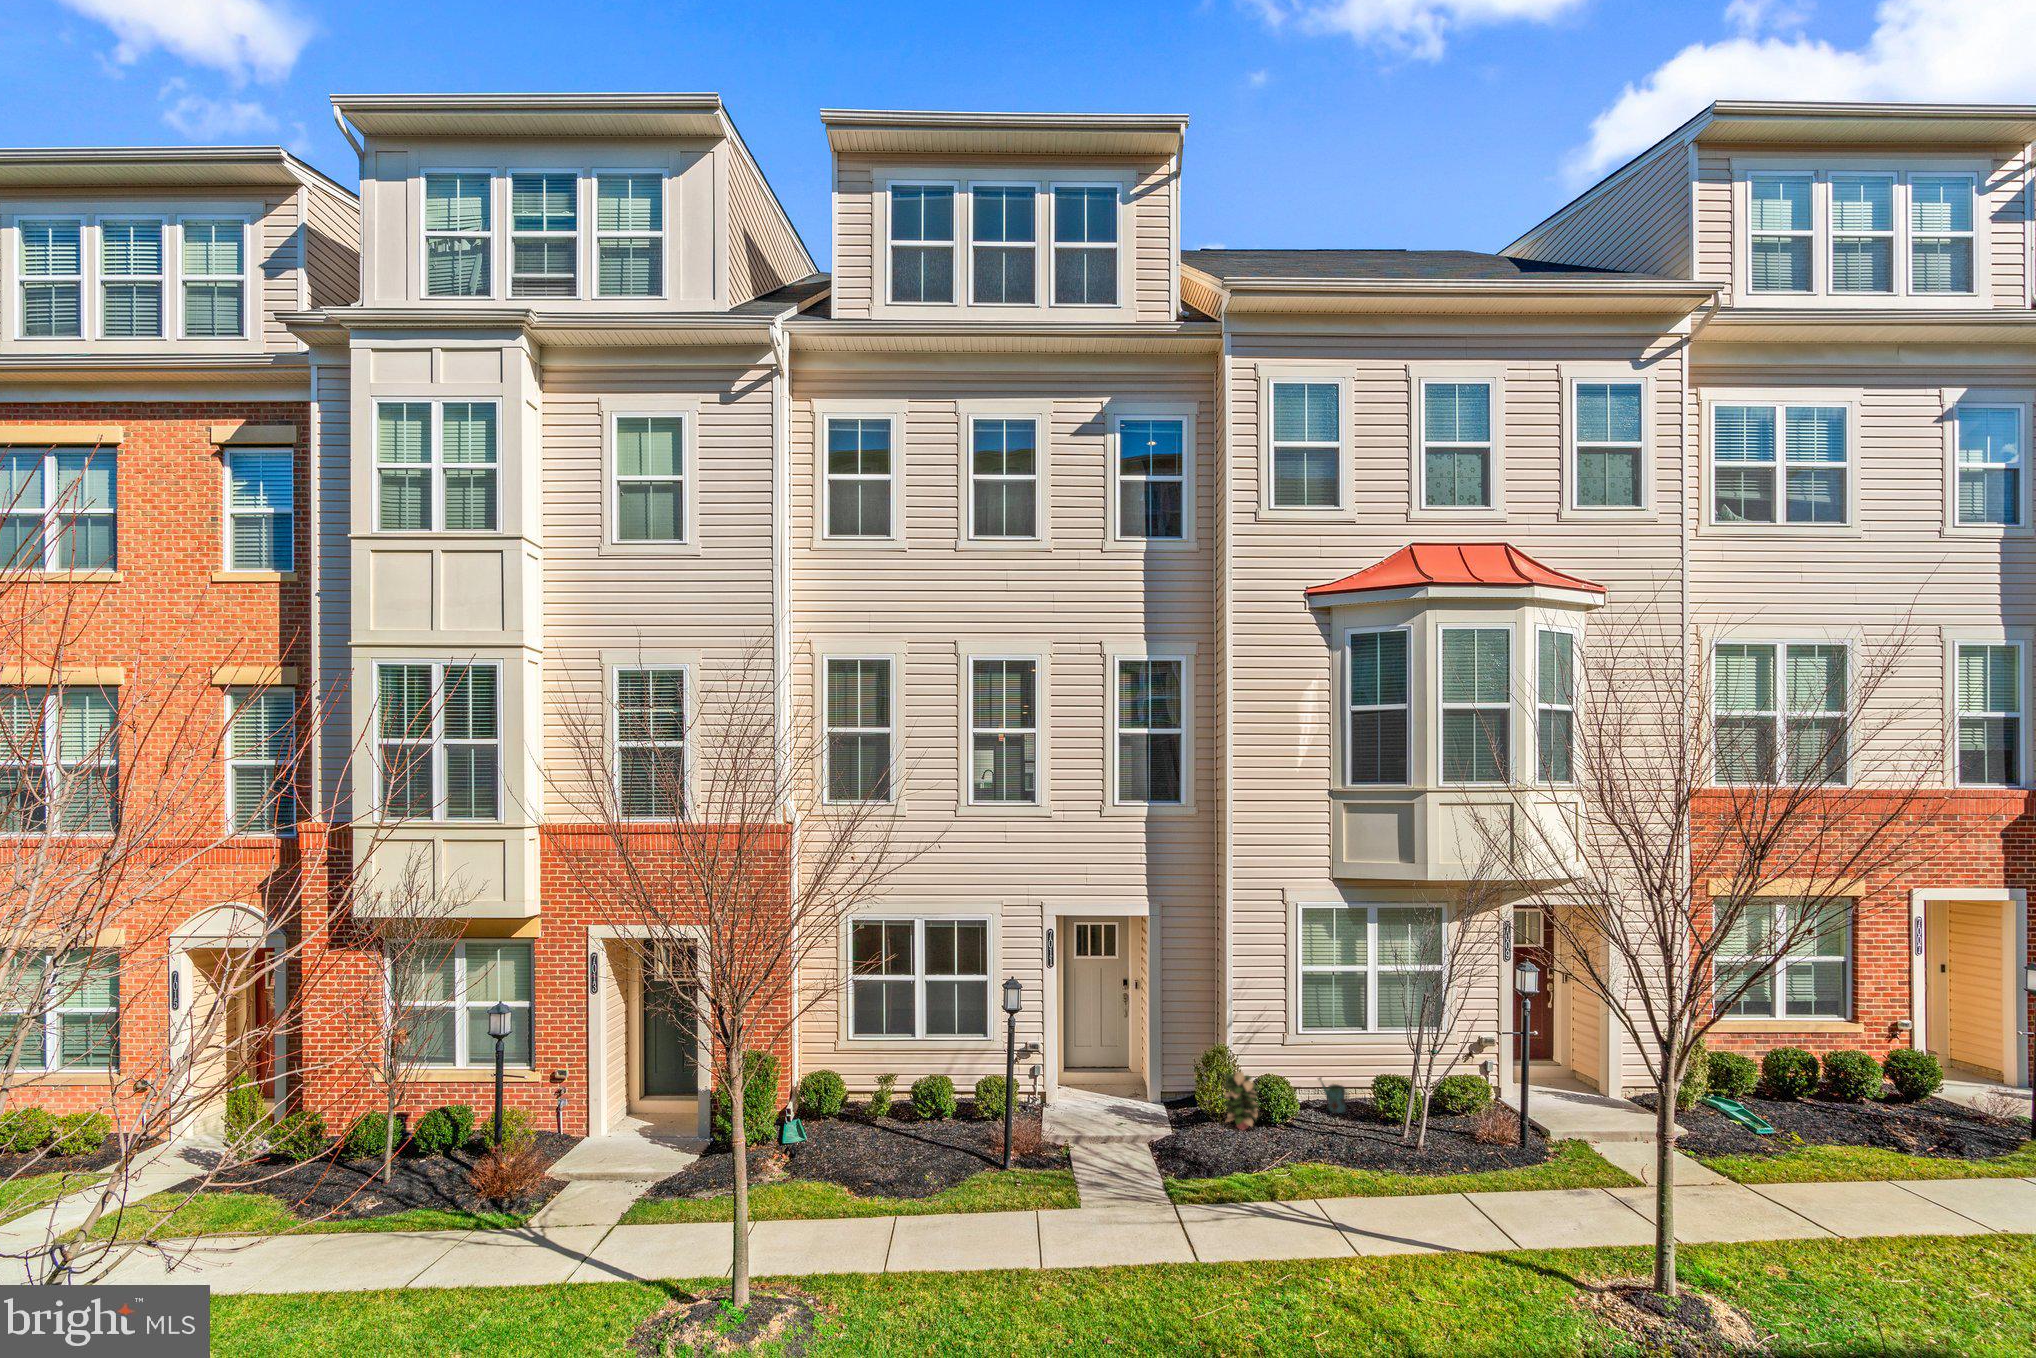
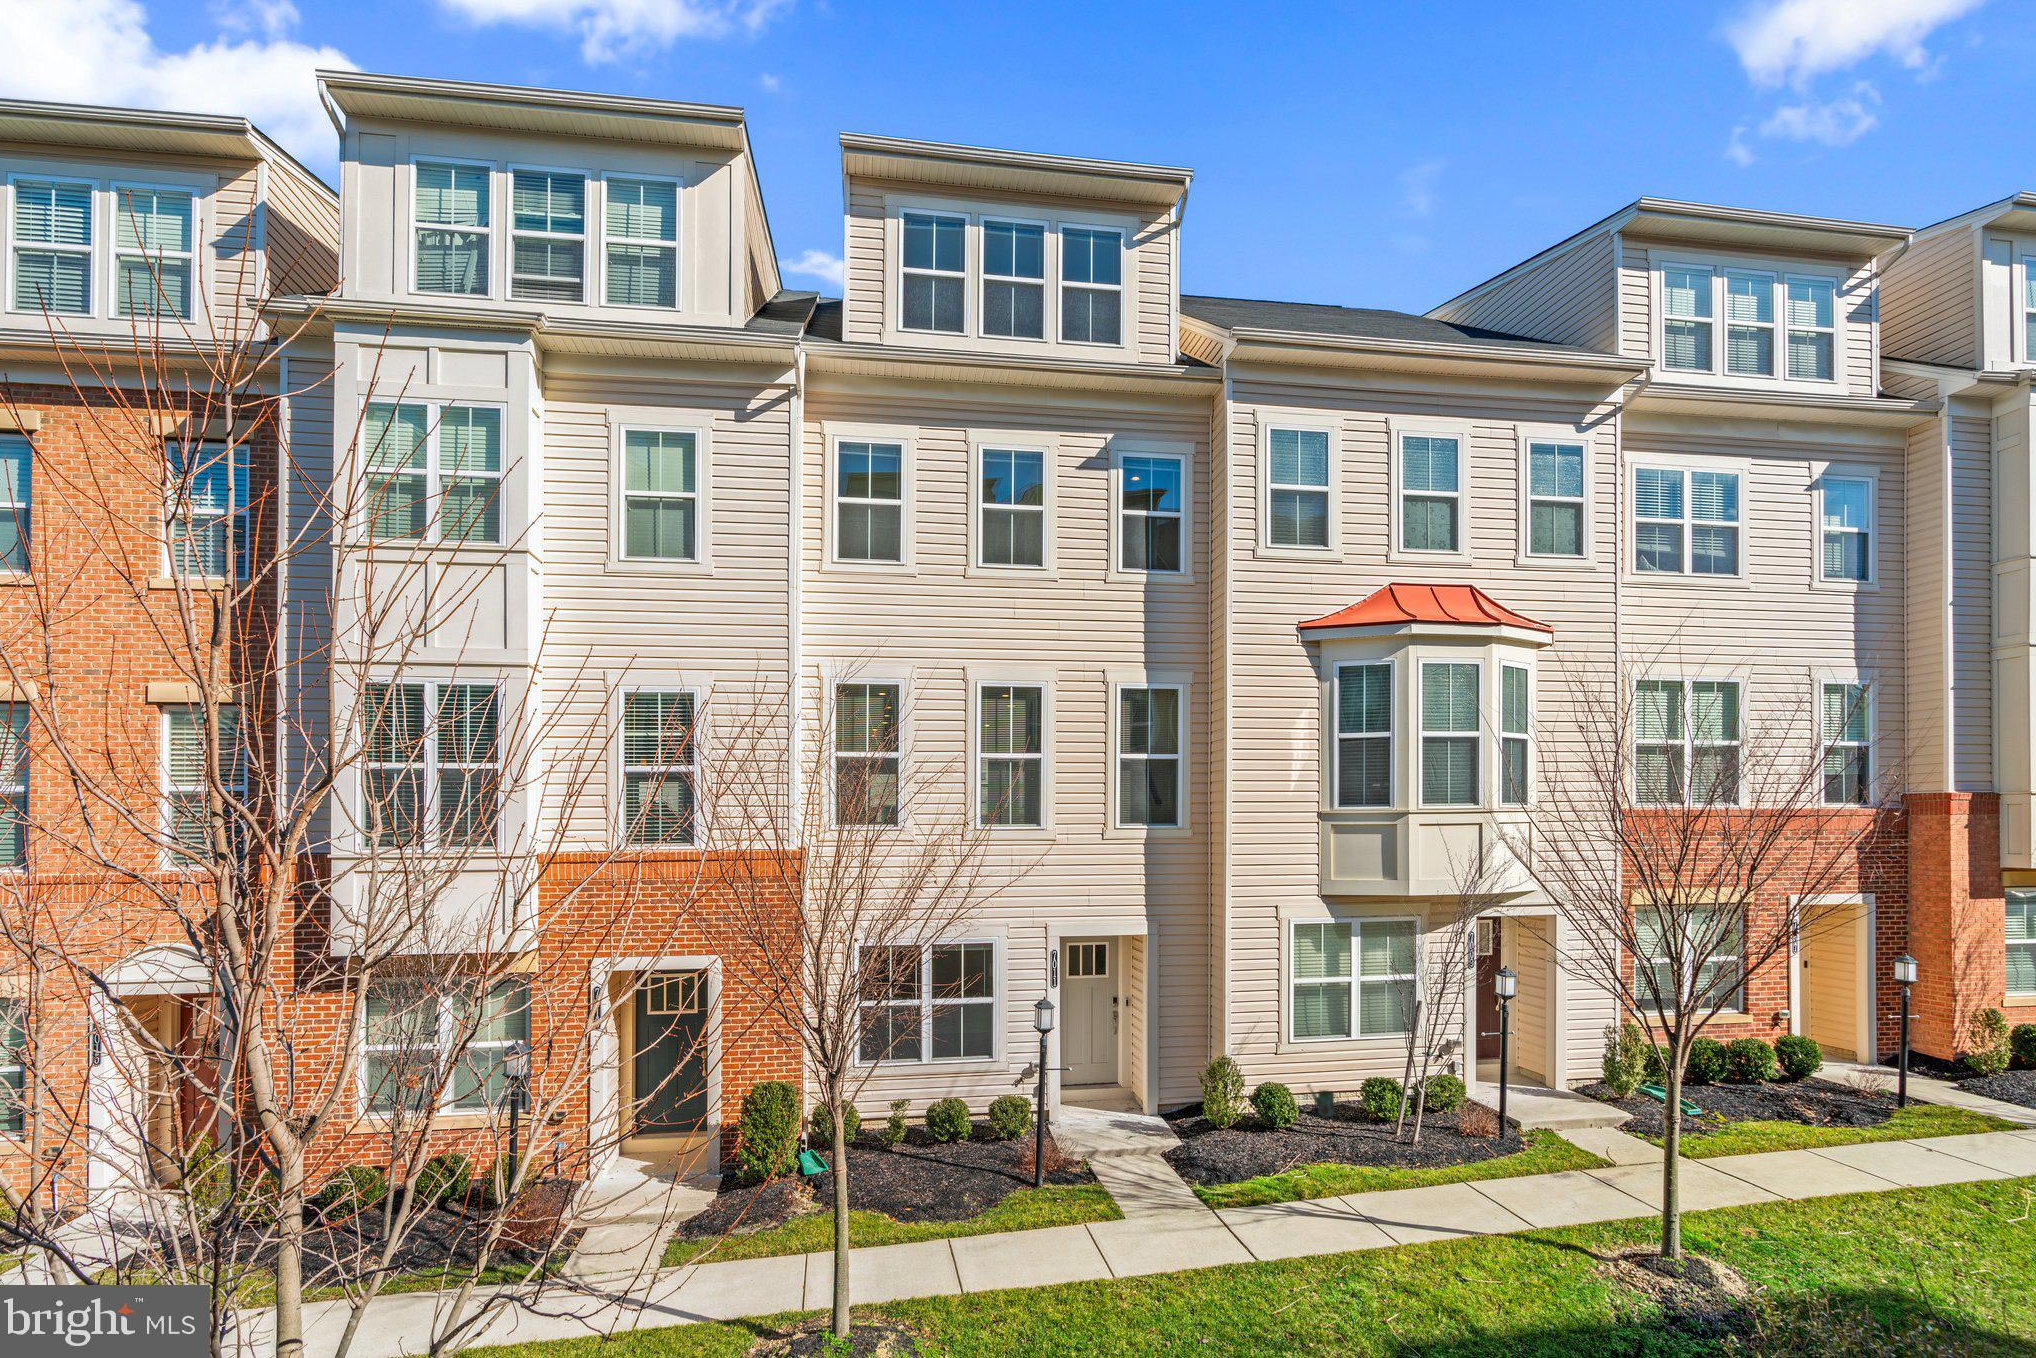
decorative plant: present [1224,1072,1259,1130] -> none [1228,1082,1265,1137]

